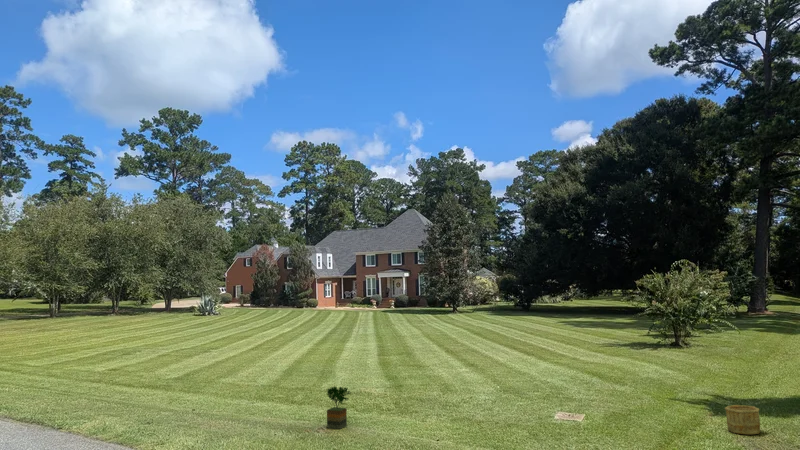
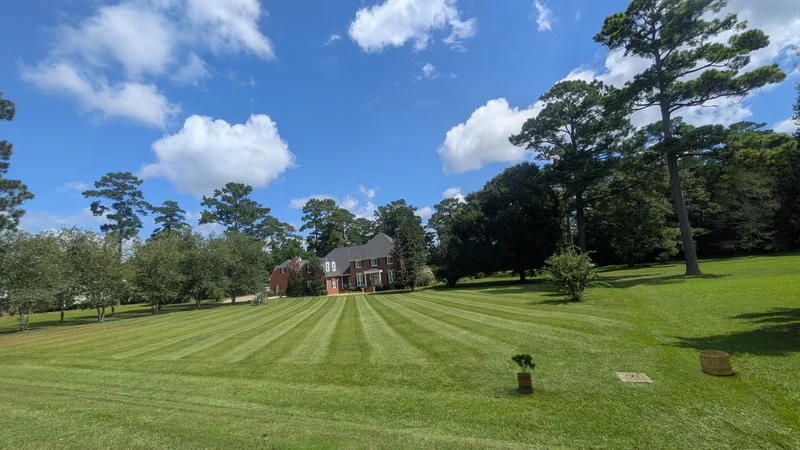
potted tree: present [327,387,350,429] -> present [511,354,535,393]

